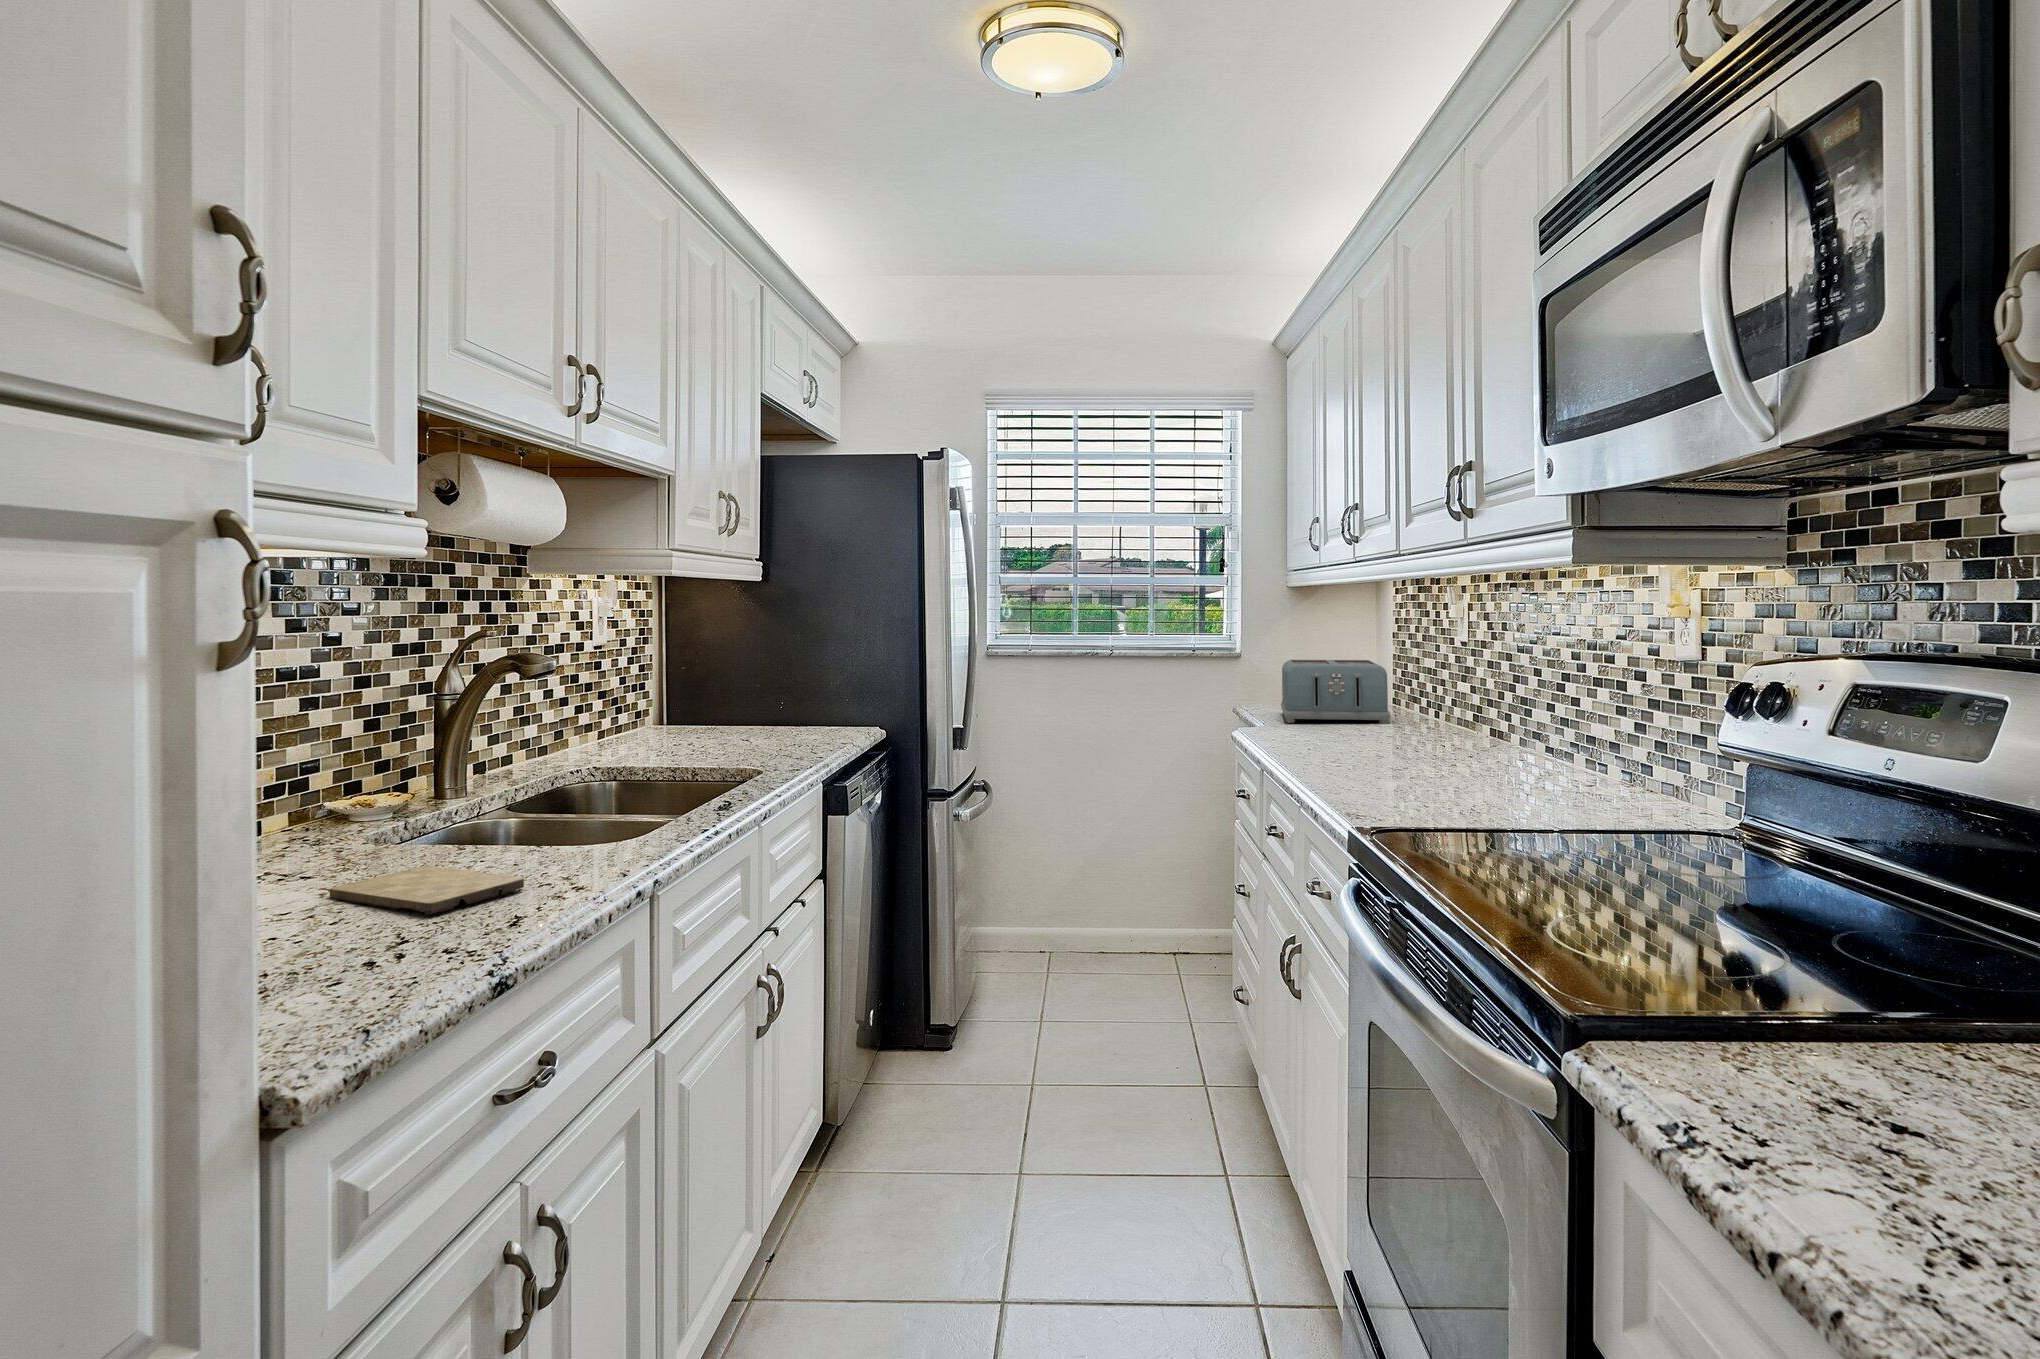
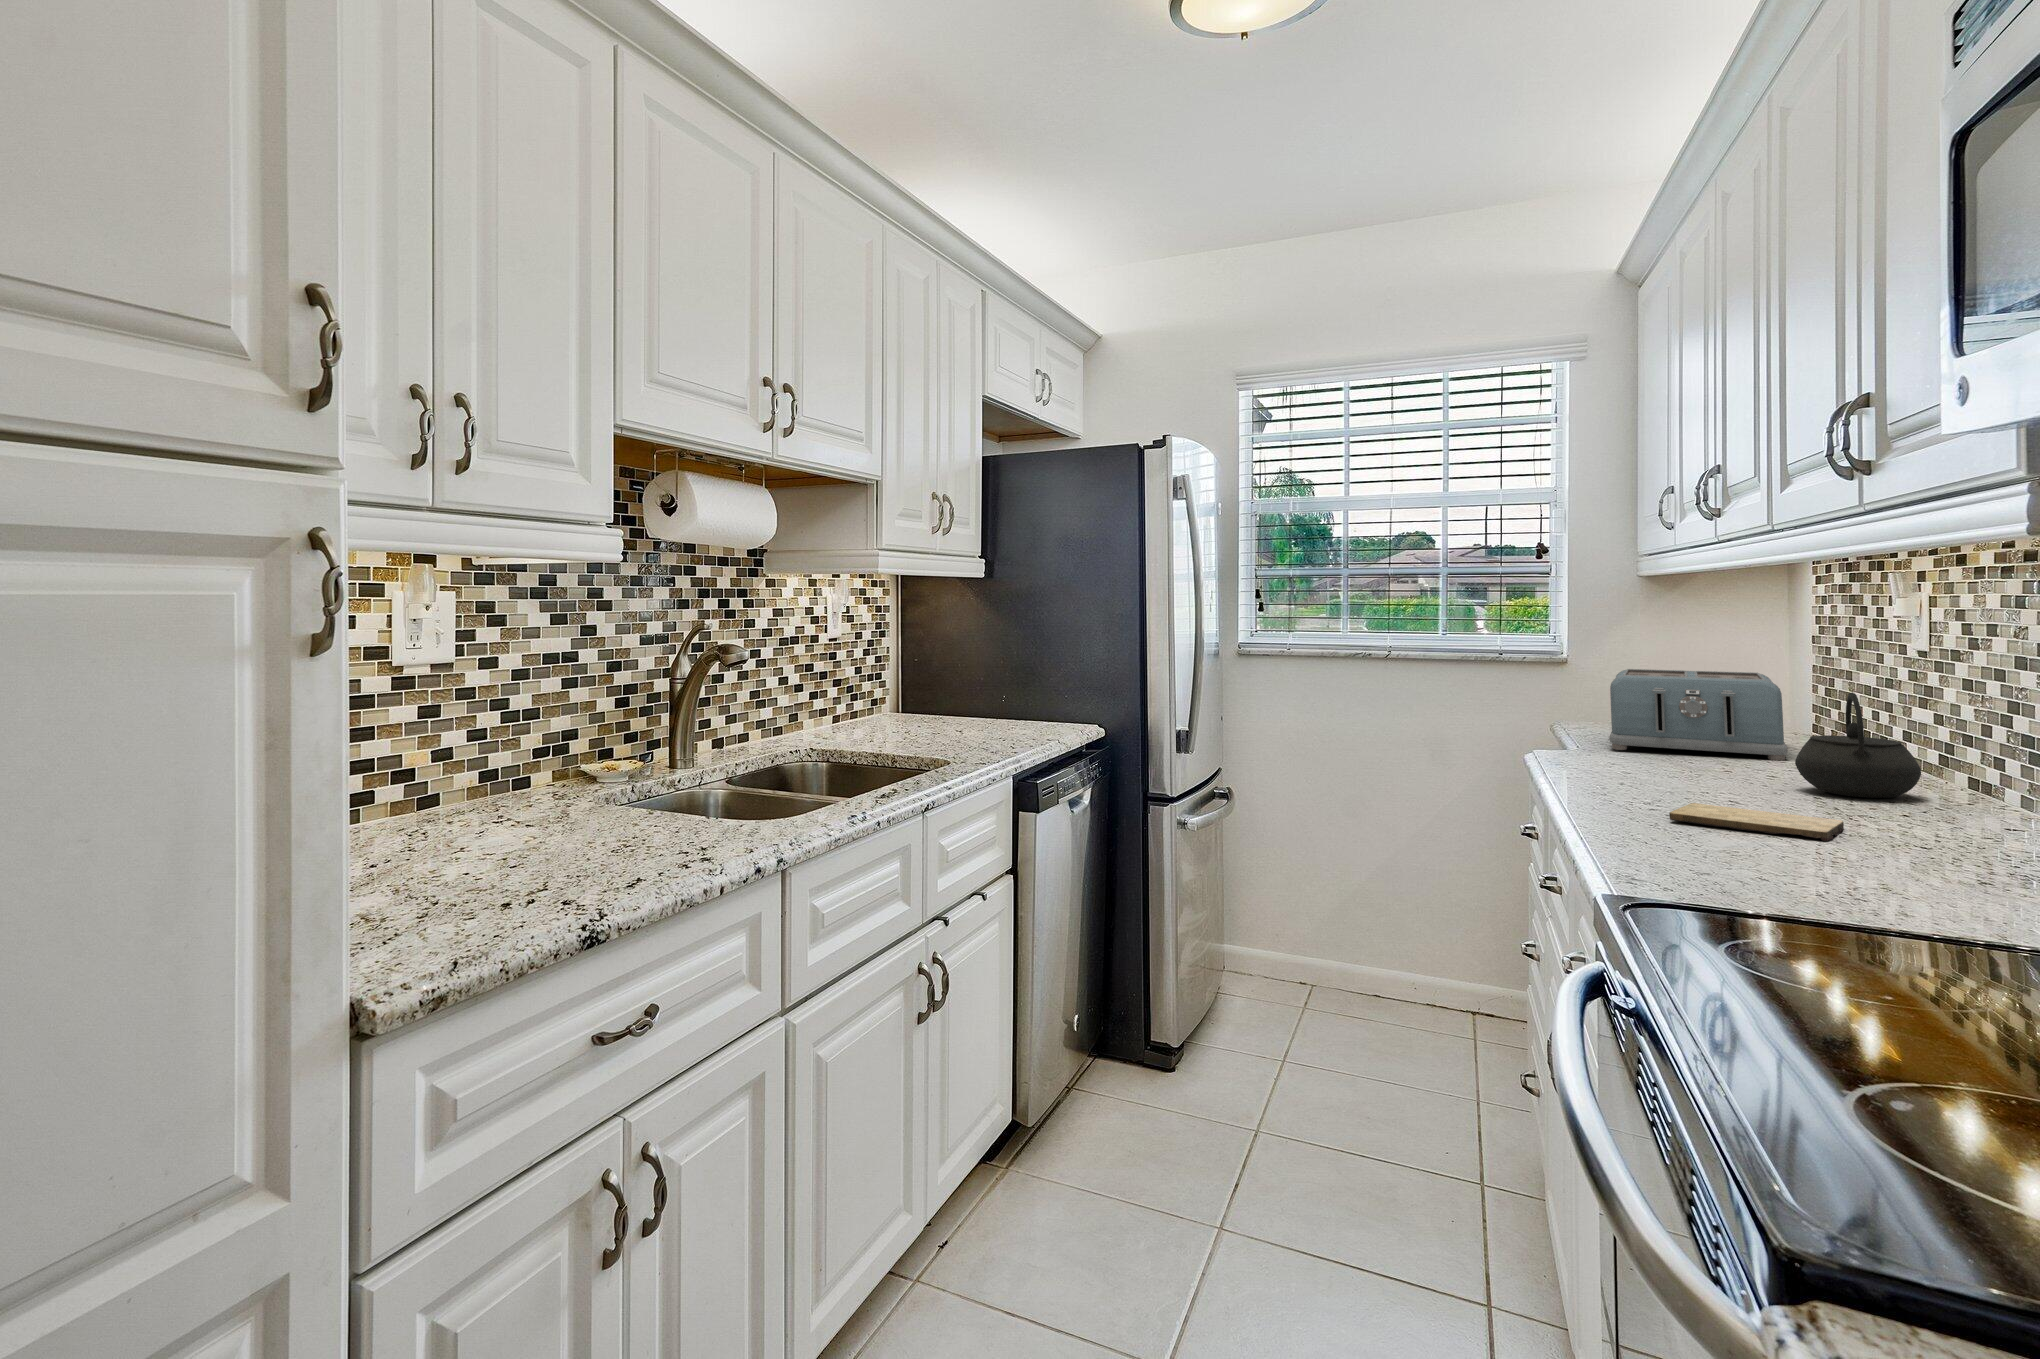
kettle: none [1406,670,1473,744] -> present [1795,692,1921,798]
cutting board: present [329,866,524,915] -> present [1669,803,1844,841]

